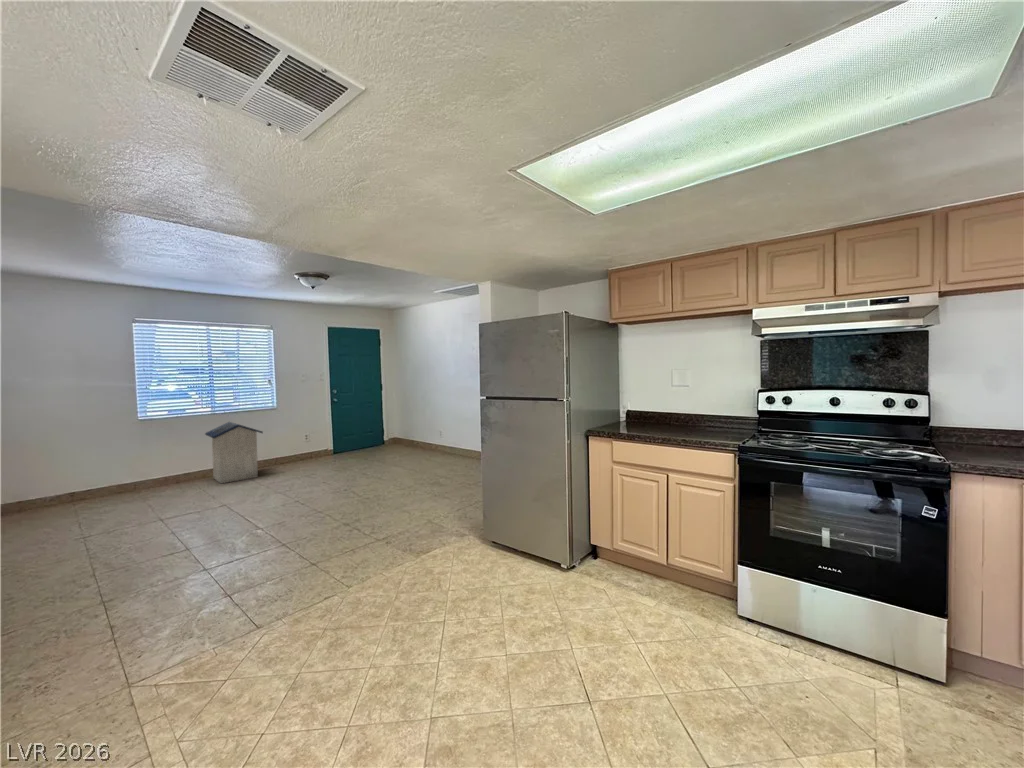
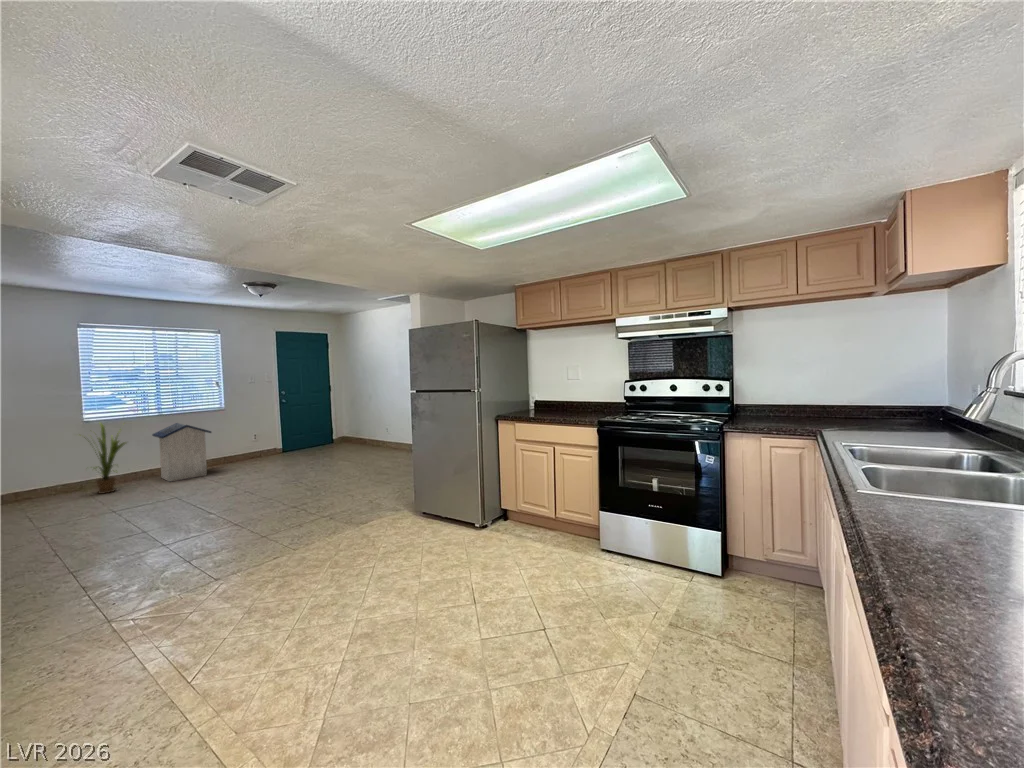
house plant: none [126,419,182,495] -> present [84,423,126,494]

